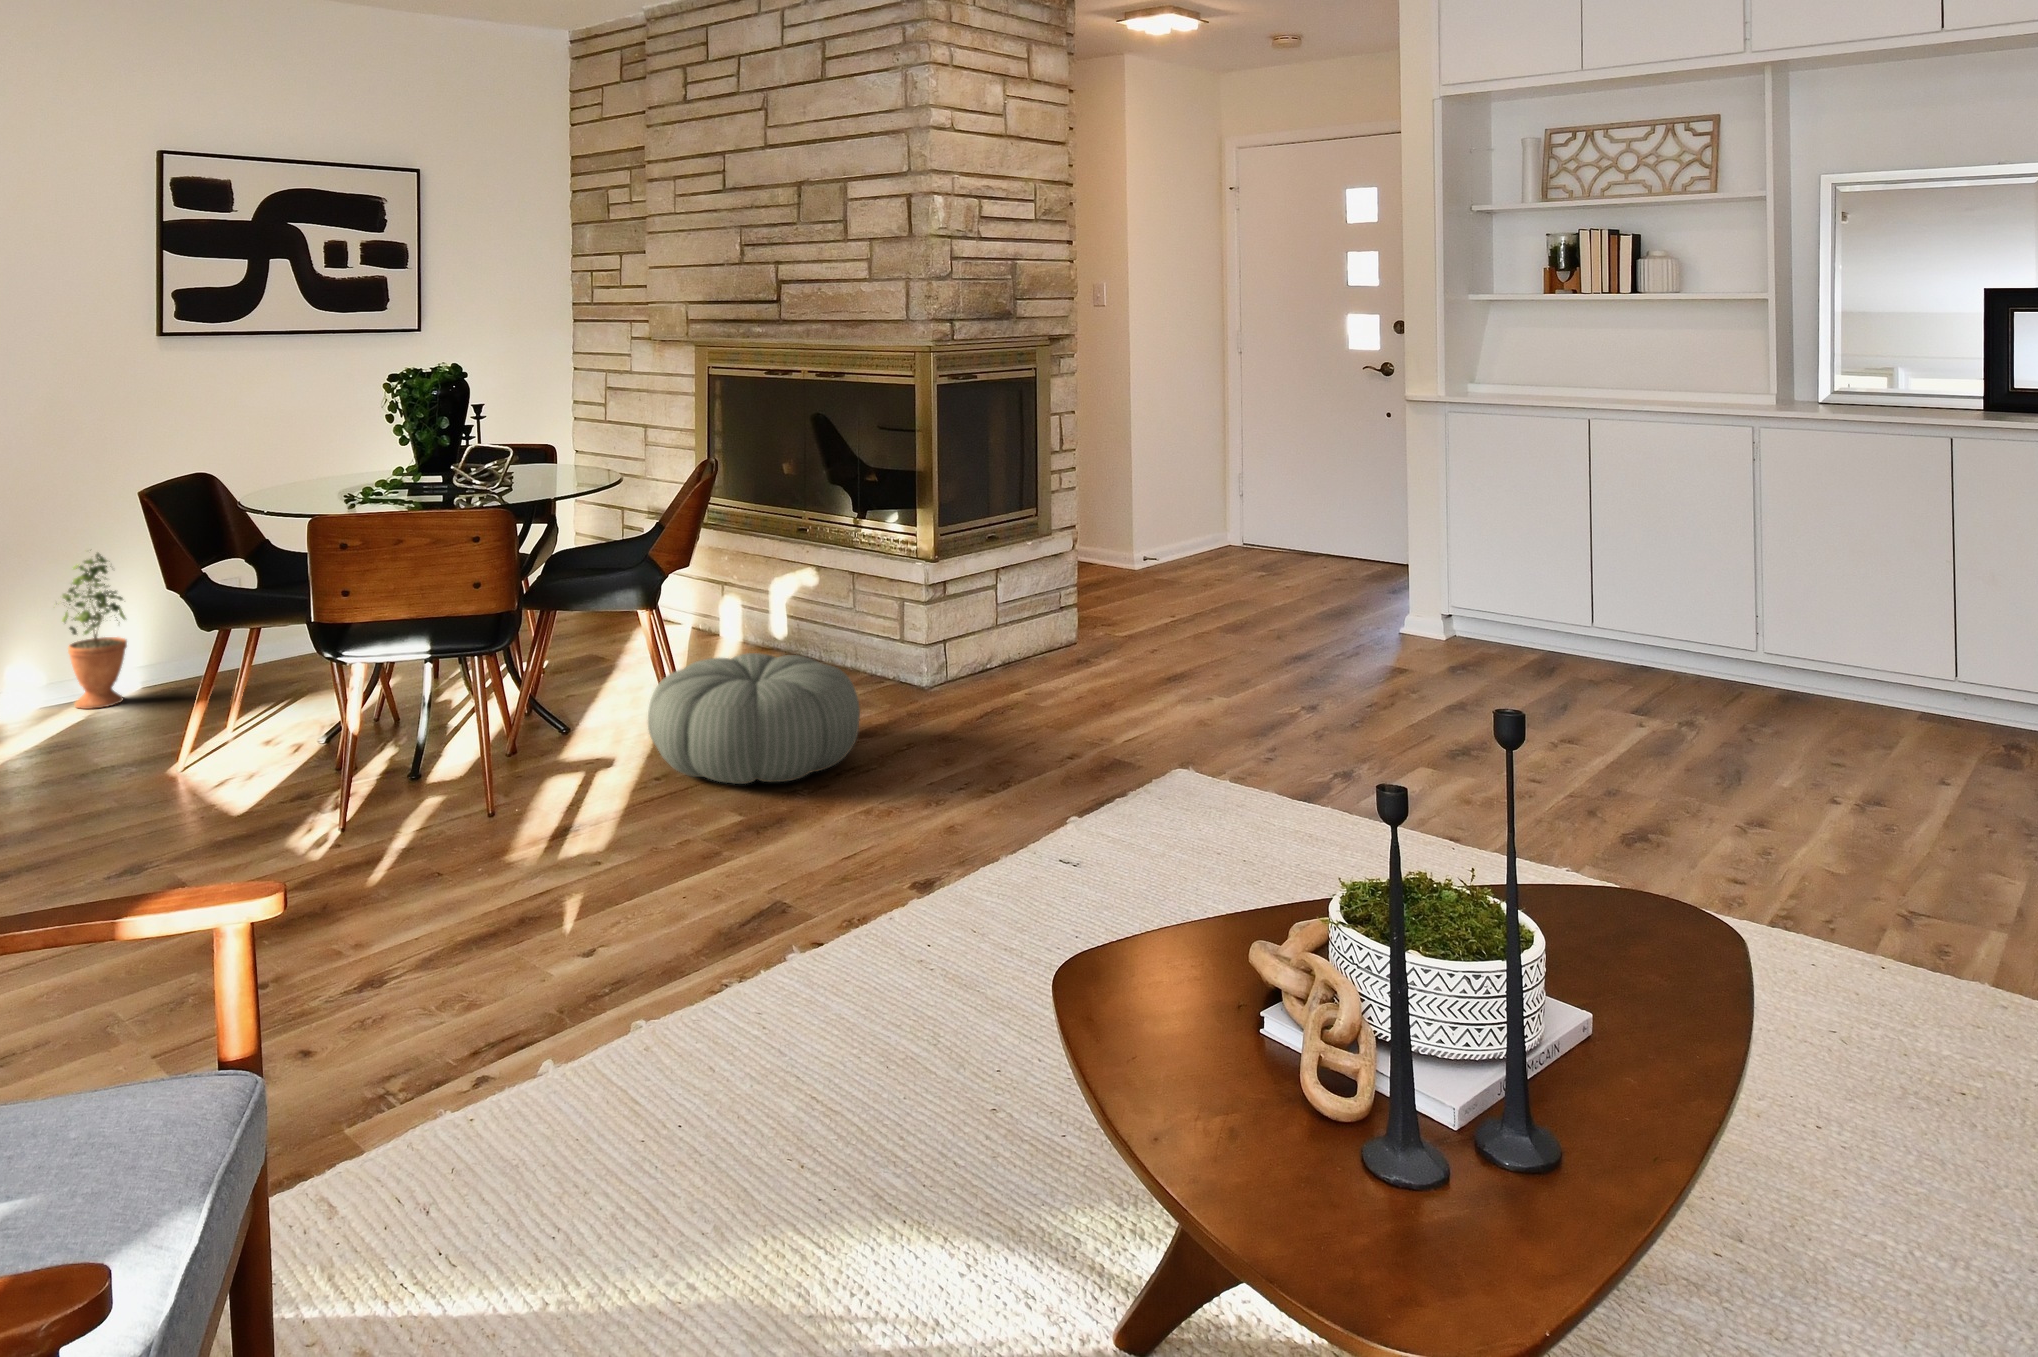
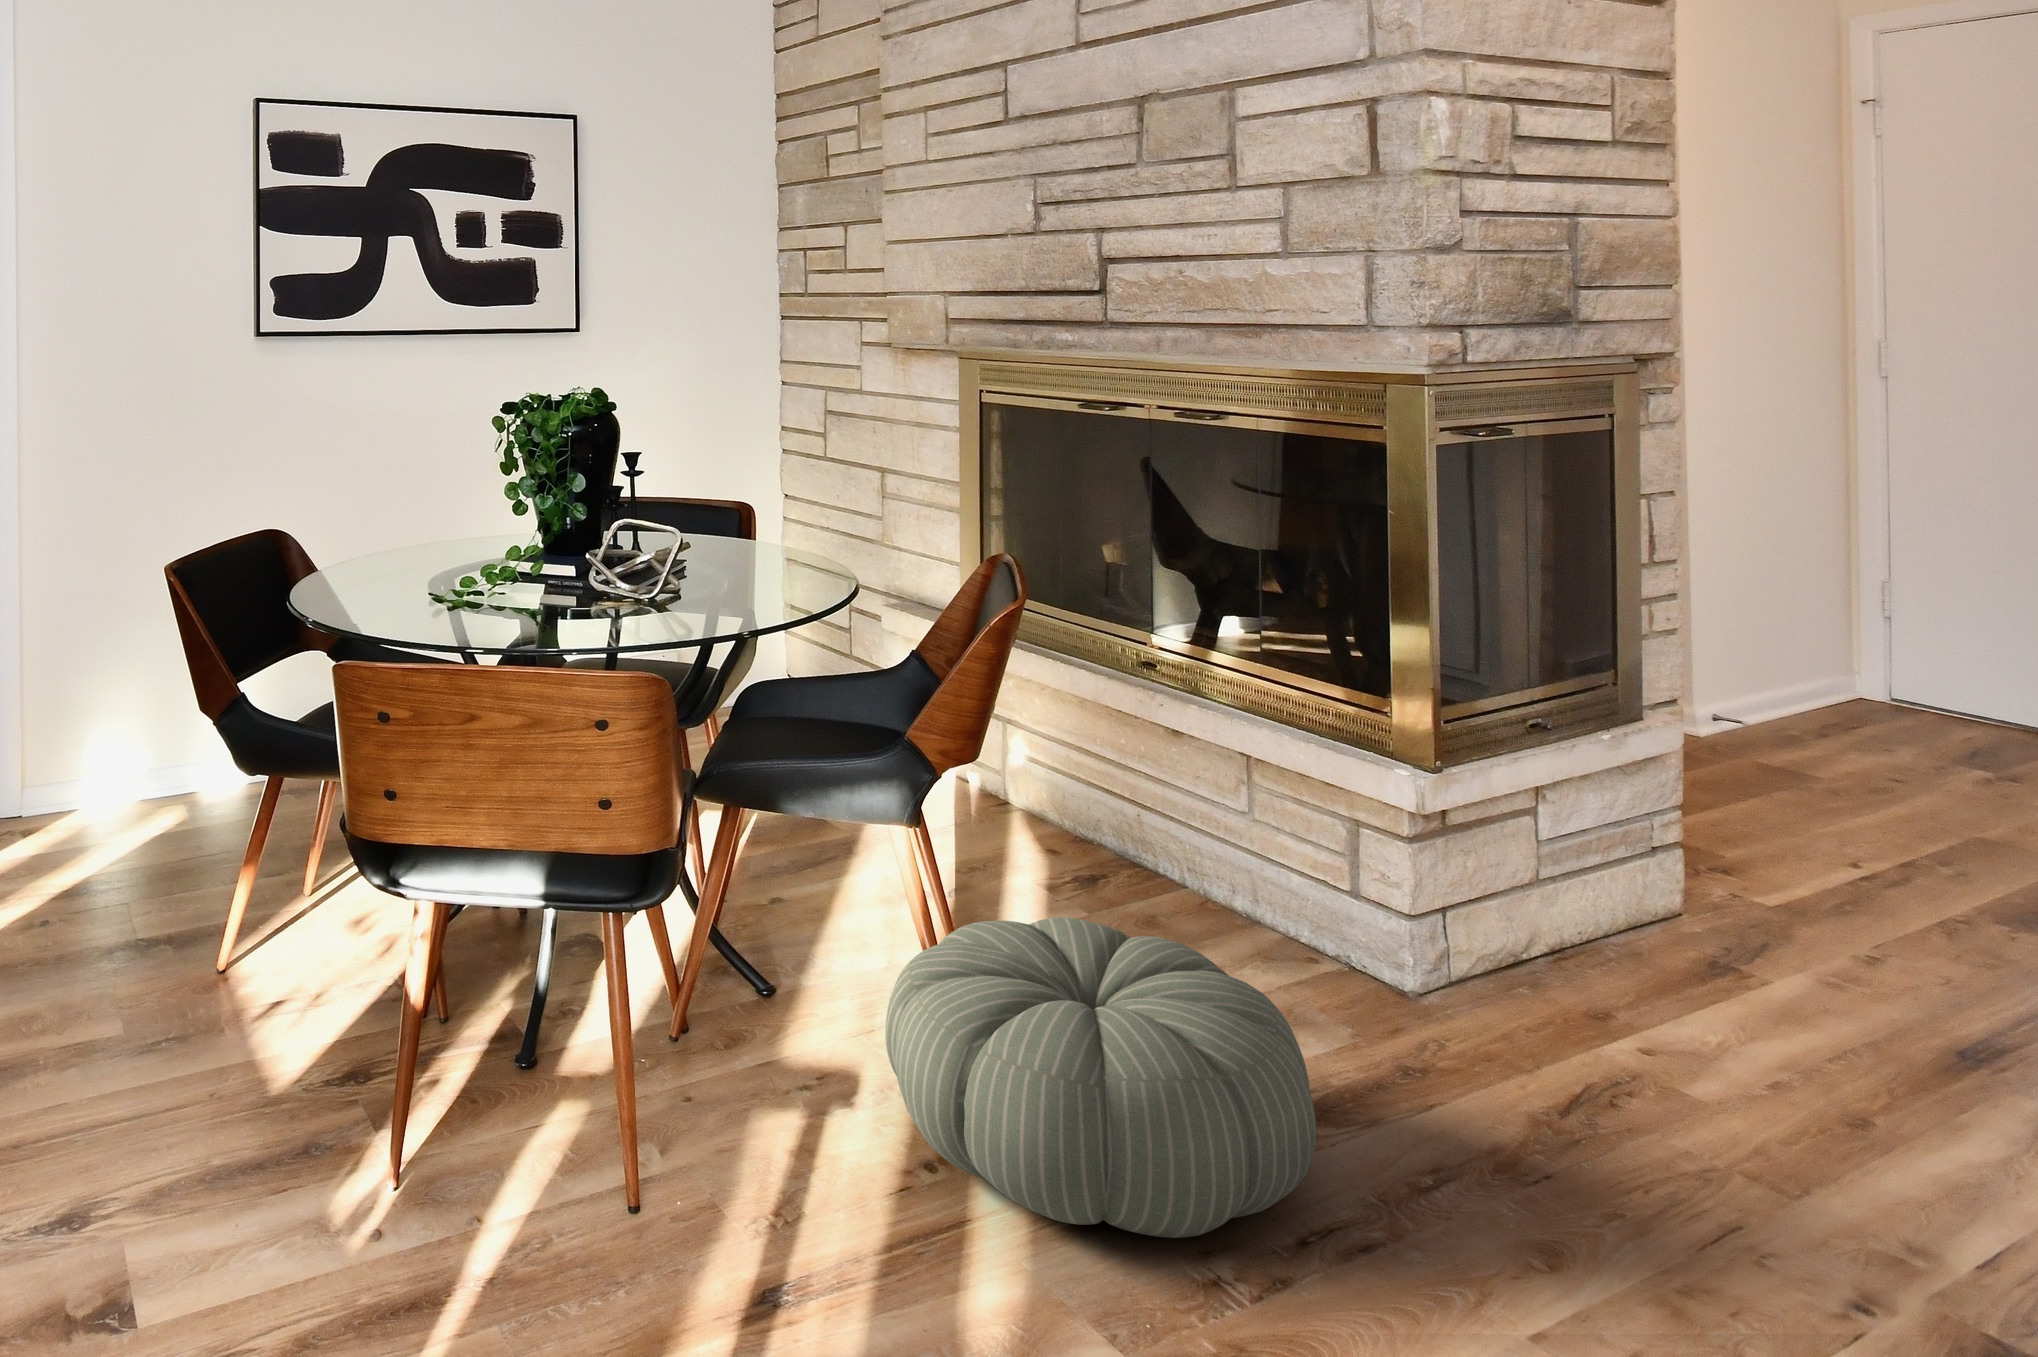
potted plant: present [62,553,127,709] -> none [113,612,201,819]

